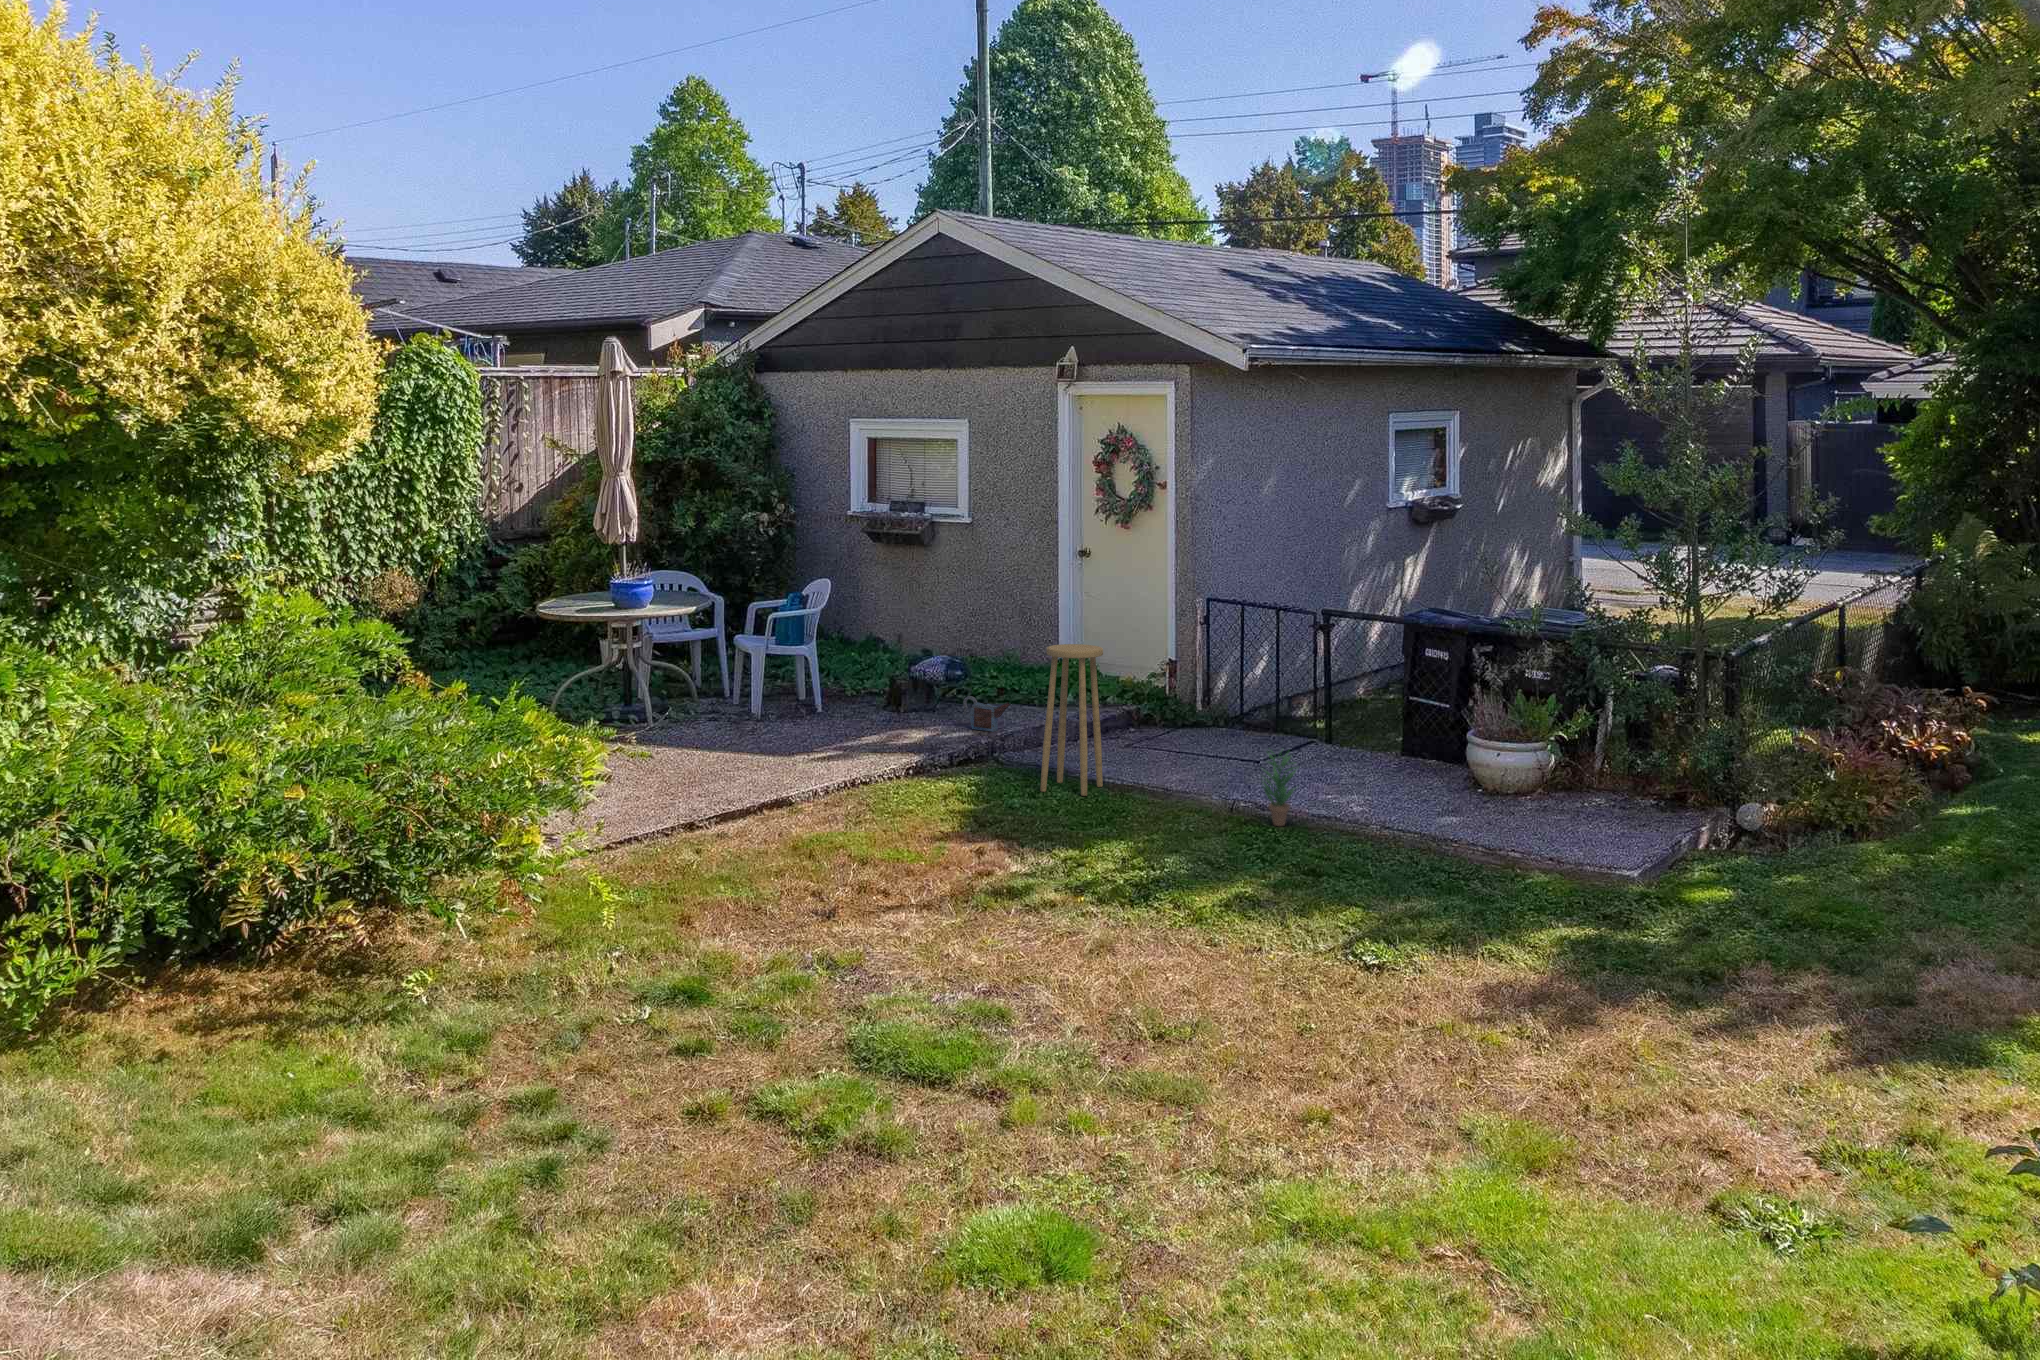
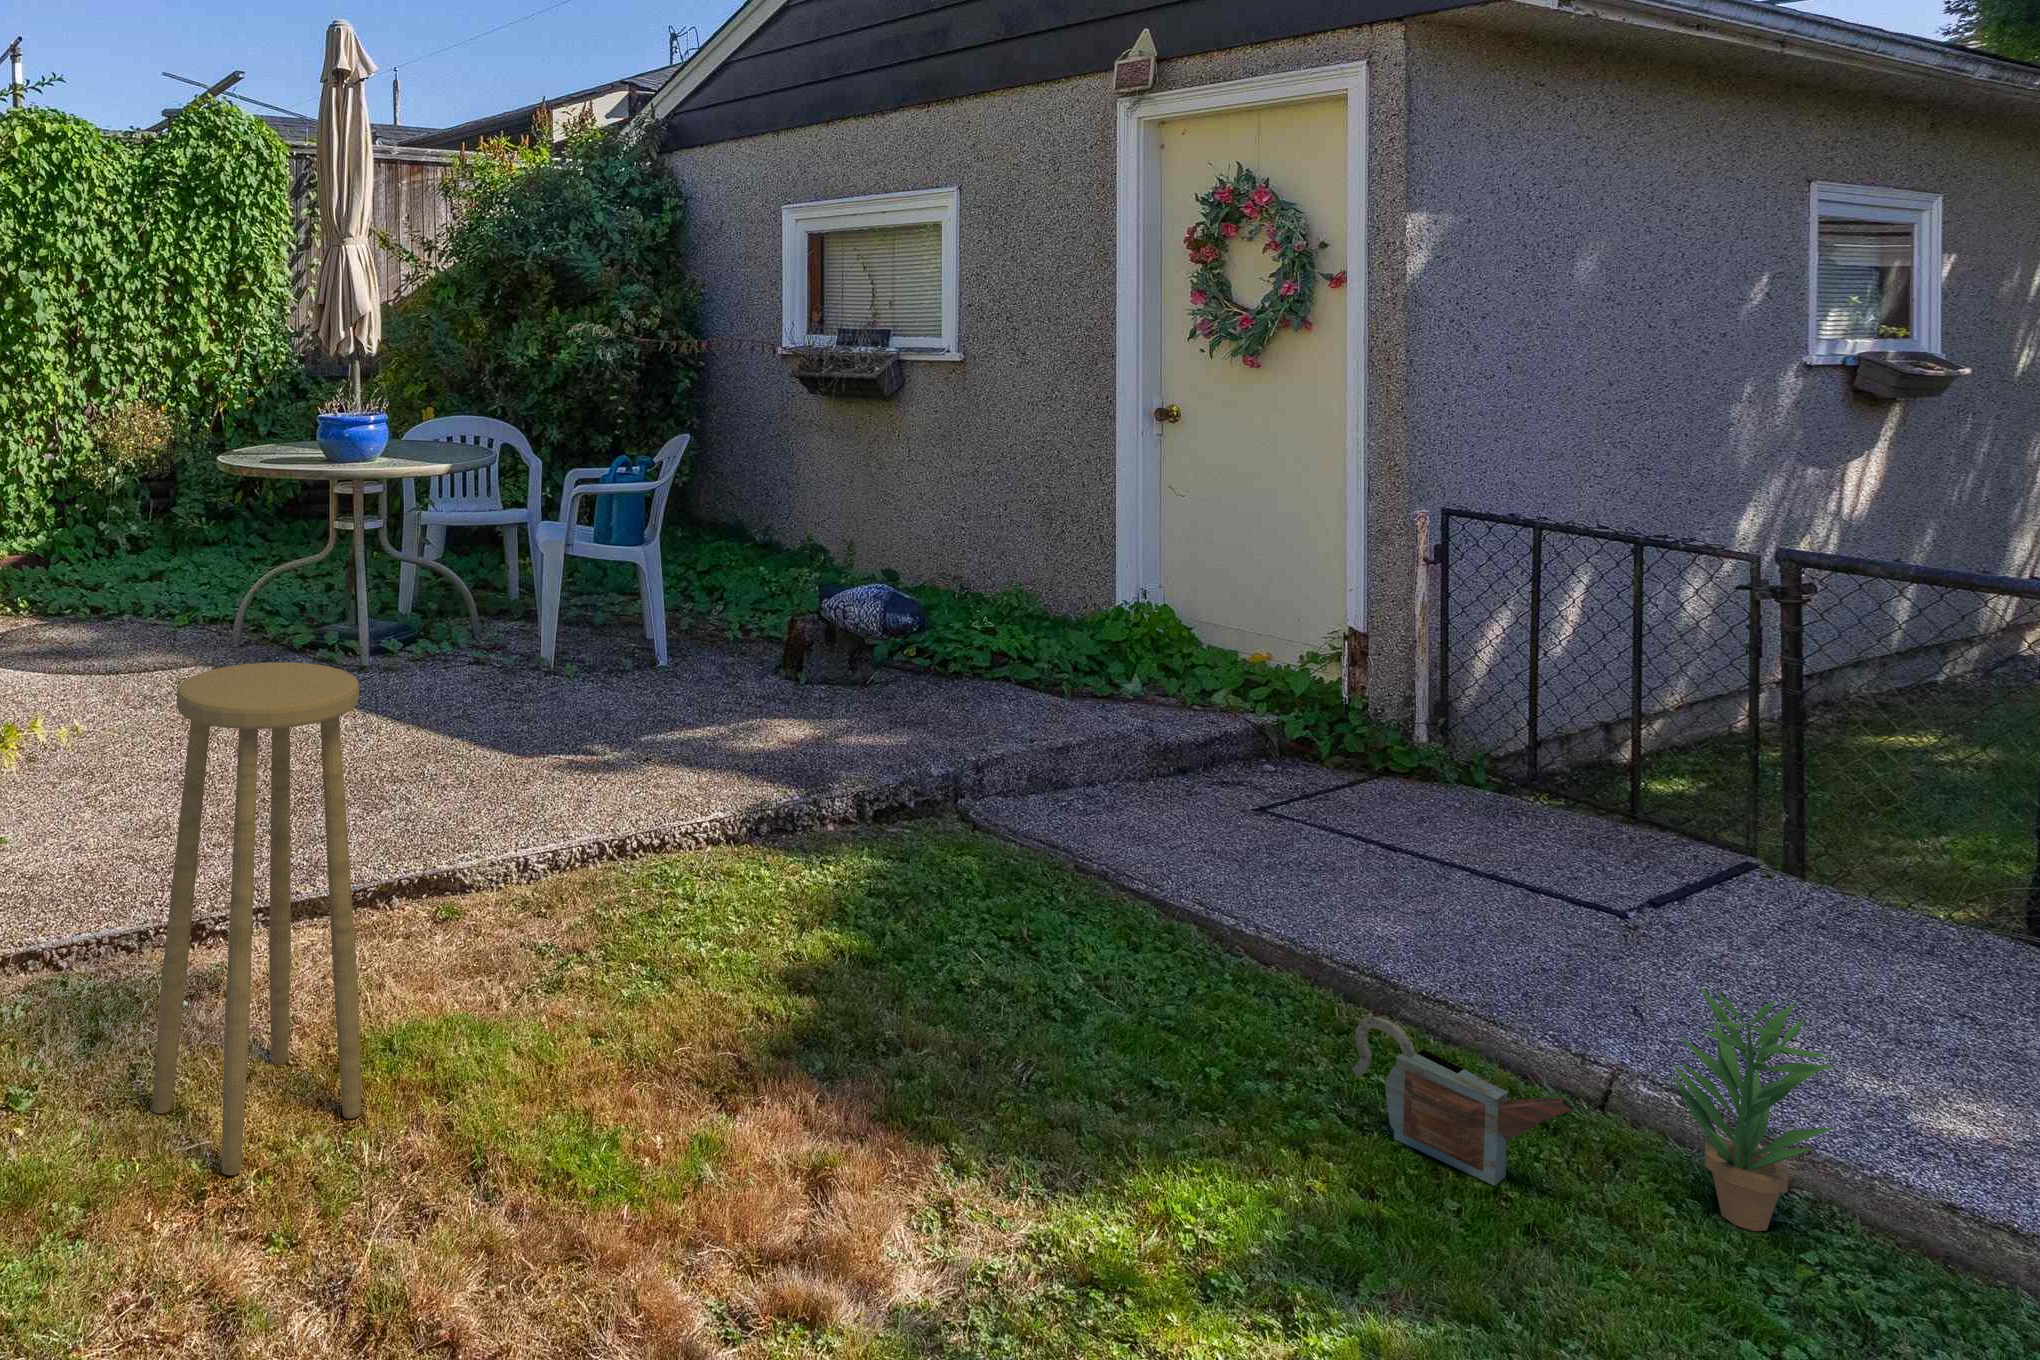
stool: present [1040,644,1103,796] -> present [152,662,362,1175]
watering can: present [963,696,1010,732] -> present [1352,1016,1574,1186]

